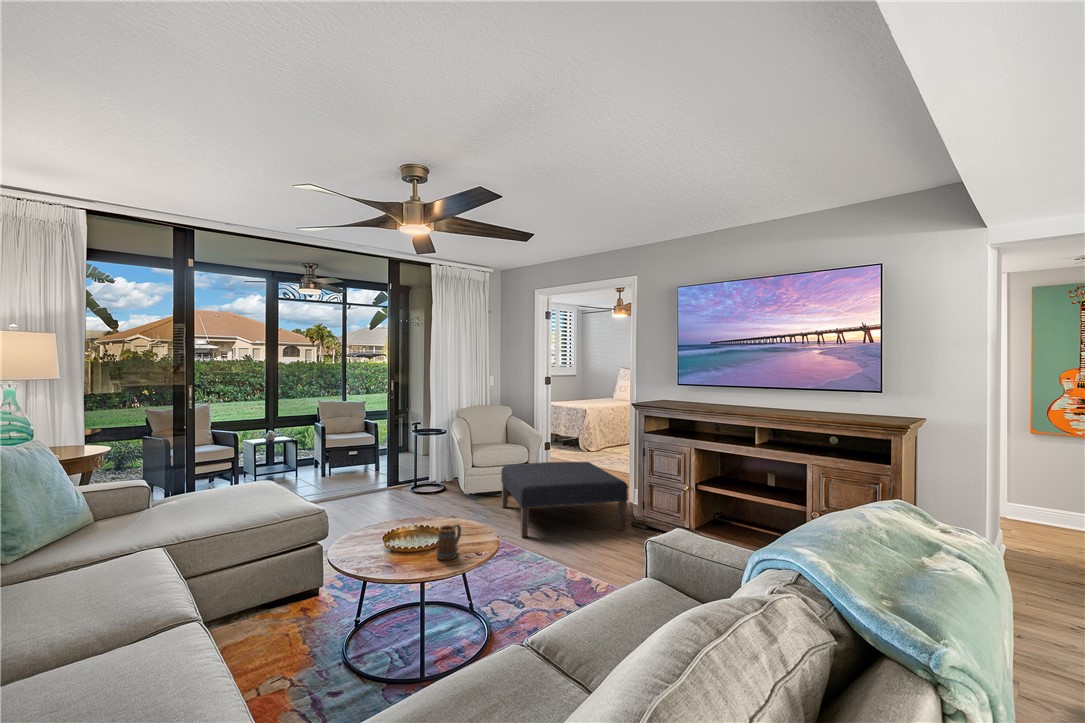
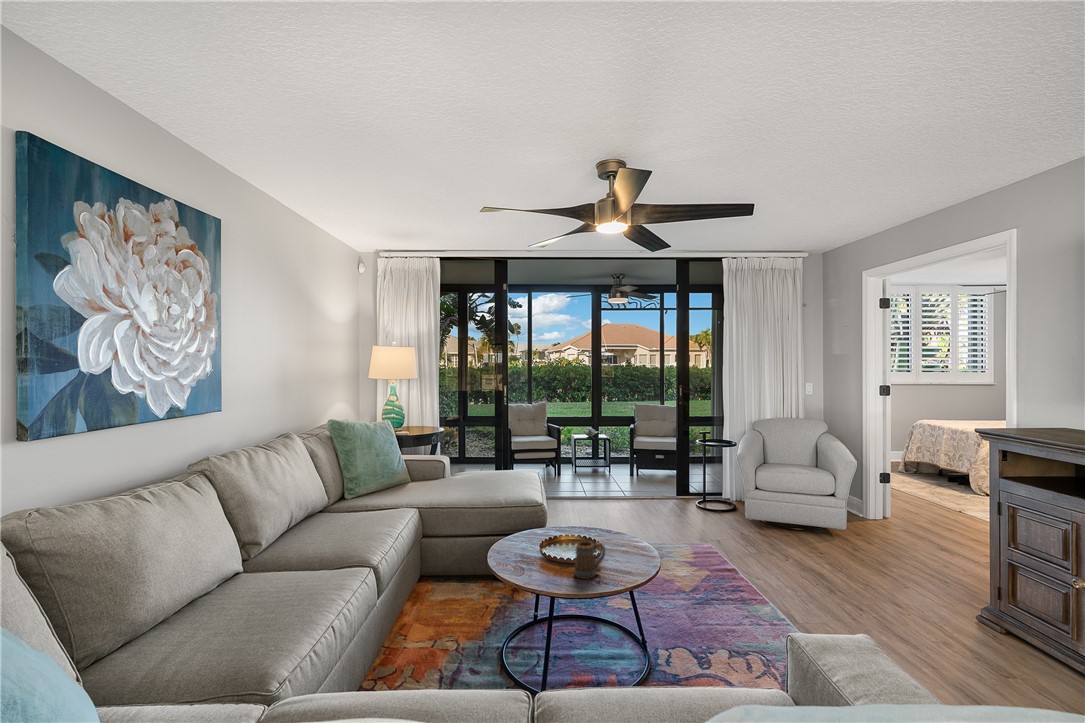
ottoman: present [501,462,628,537] -> none [778,494,960,618]

